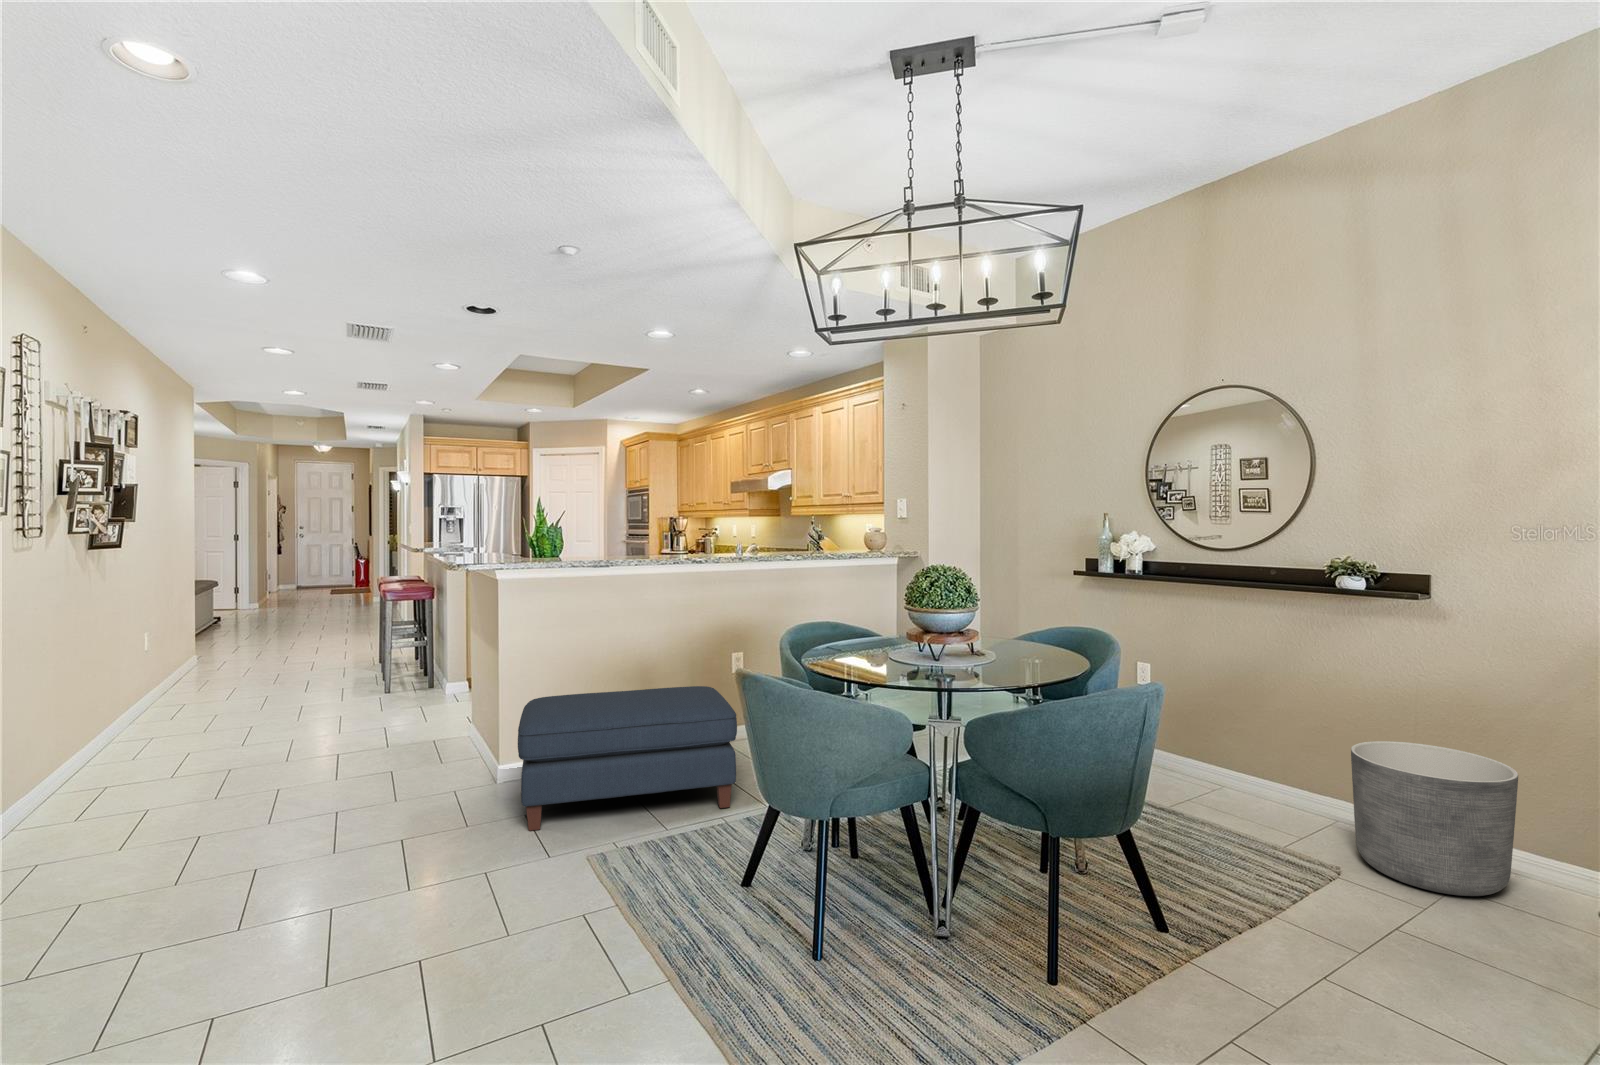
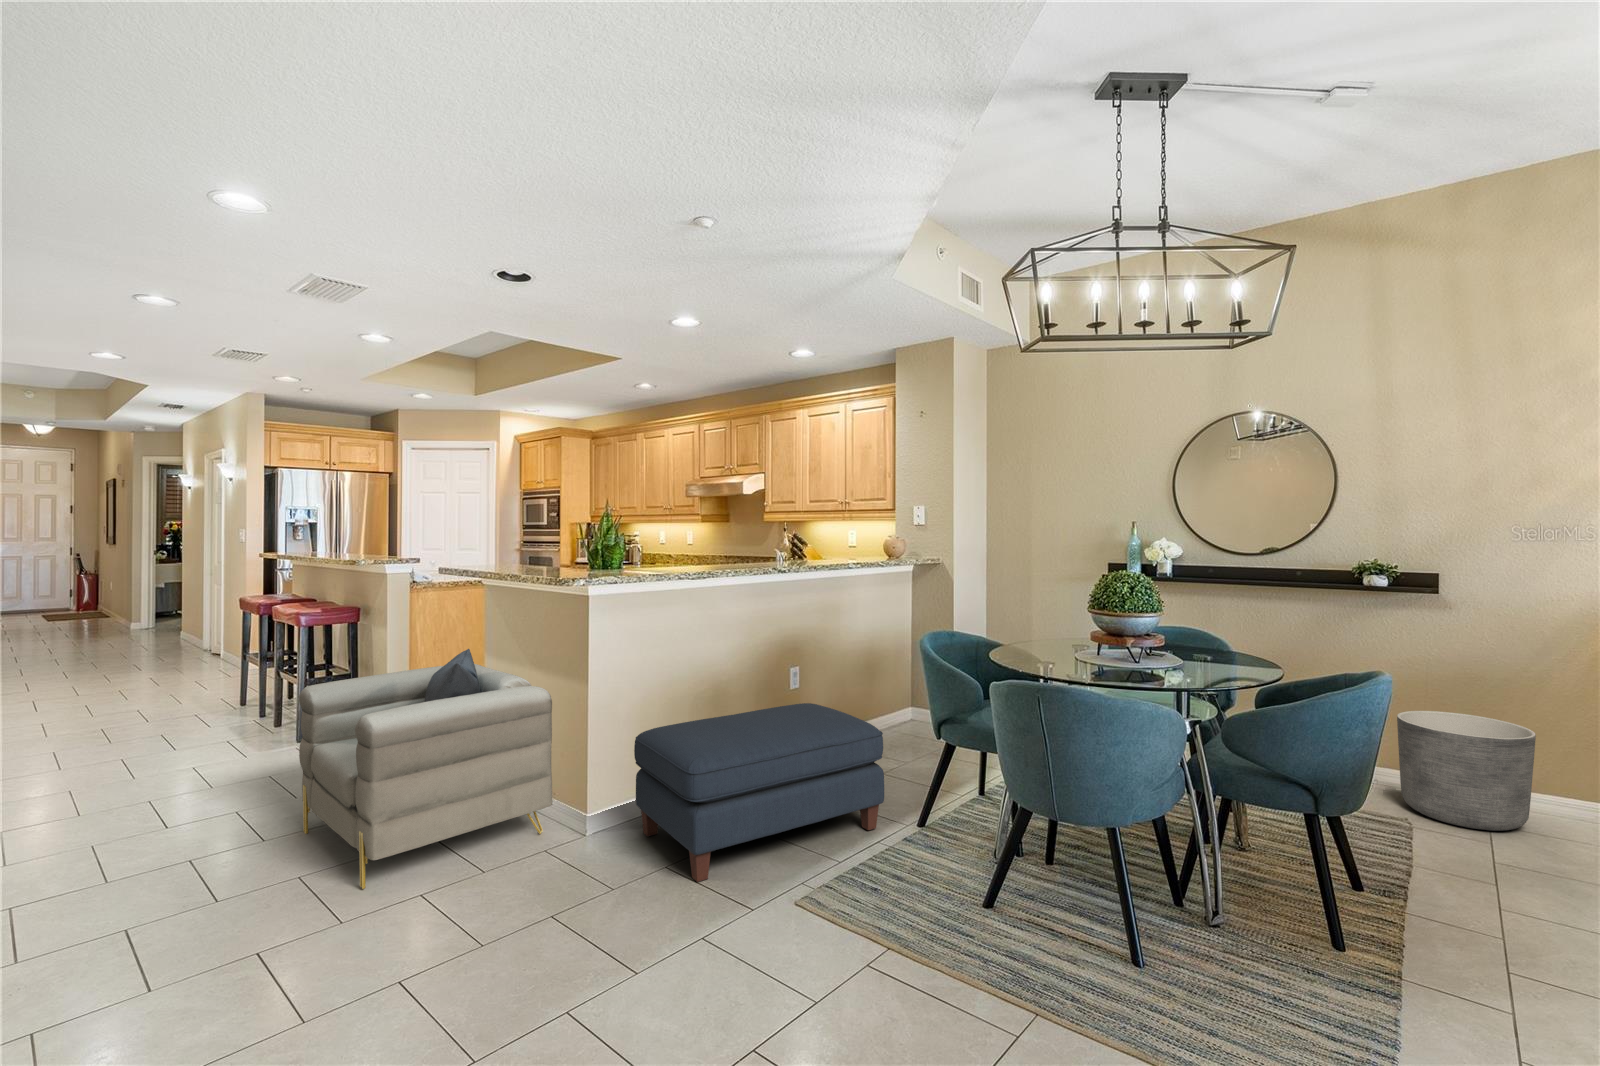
armchair: none [294,622,467,804] -> present [299,649,552,889]

